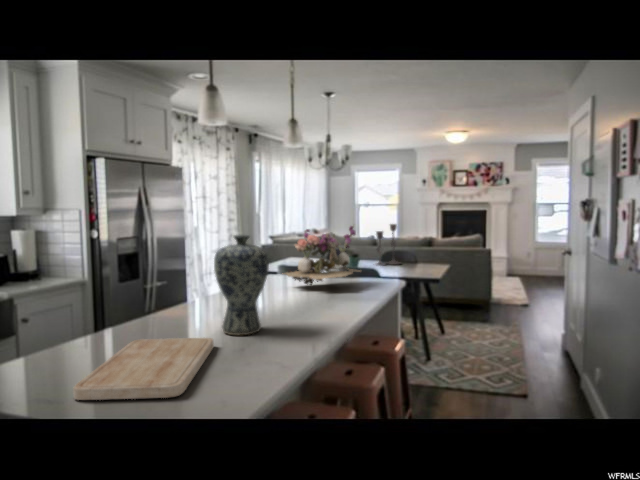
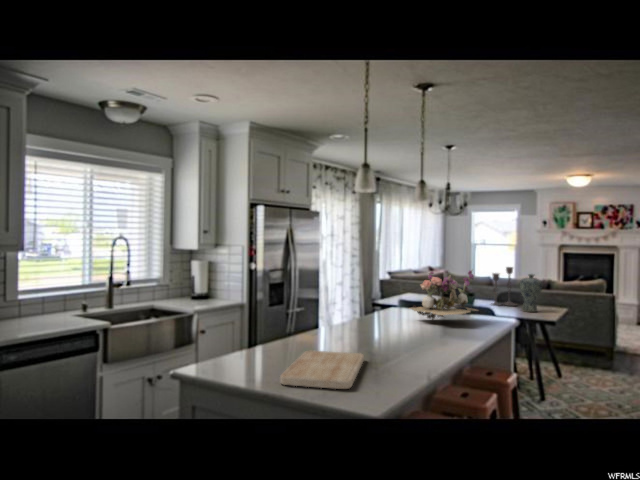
vase: present [214,235,269,335] -> present [520,274,542,312]

